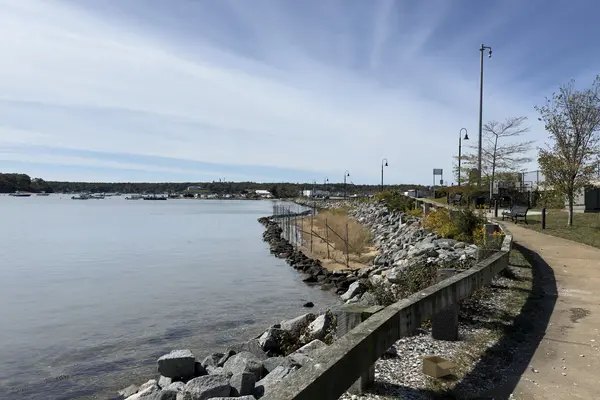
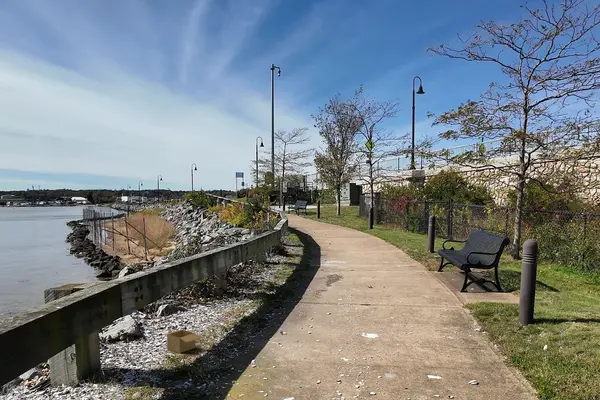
backpack: present [431,303,459,341] -> none [191,274,219,314]

